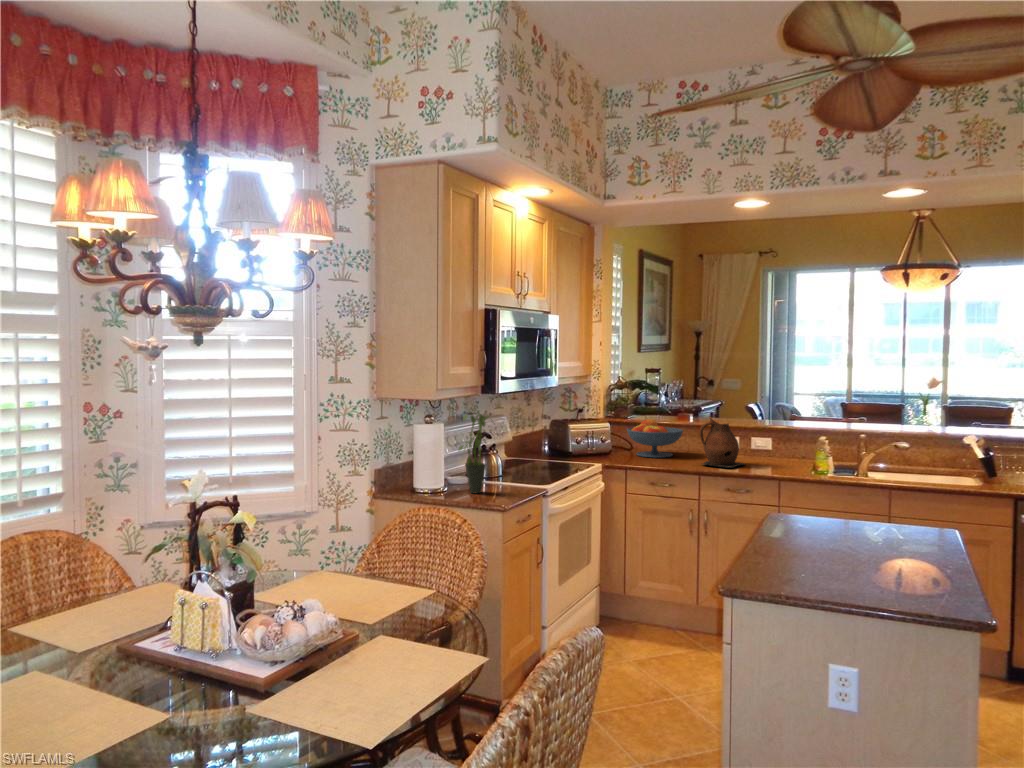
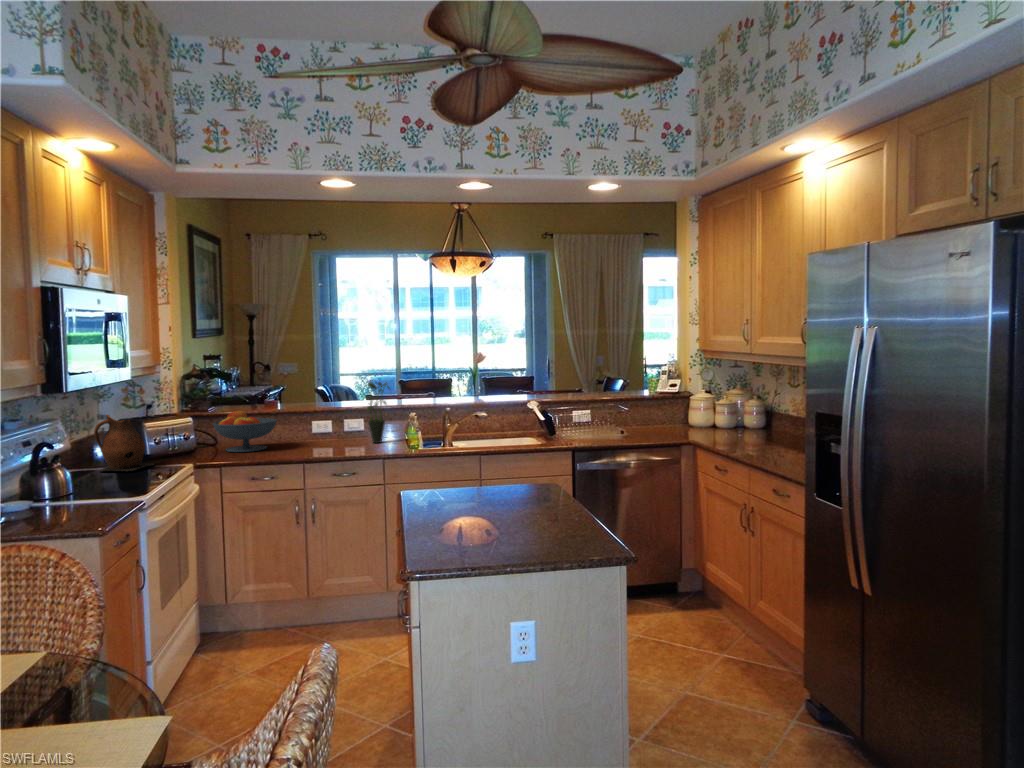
potted plant: present [458,414,488,493] -> present [367,380,389,443]
ceramic pitcher: present [700,417,745,468] -> present [94,415,155,471]

